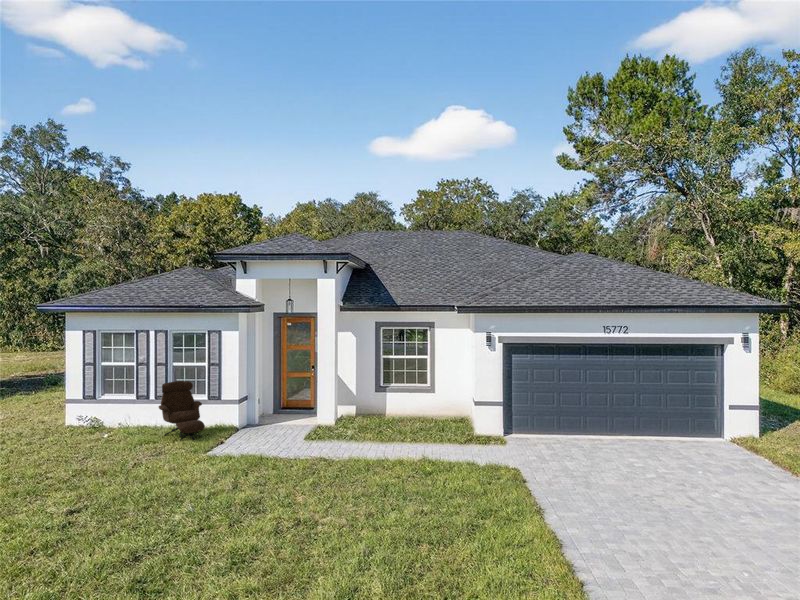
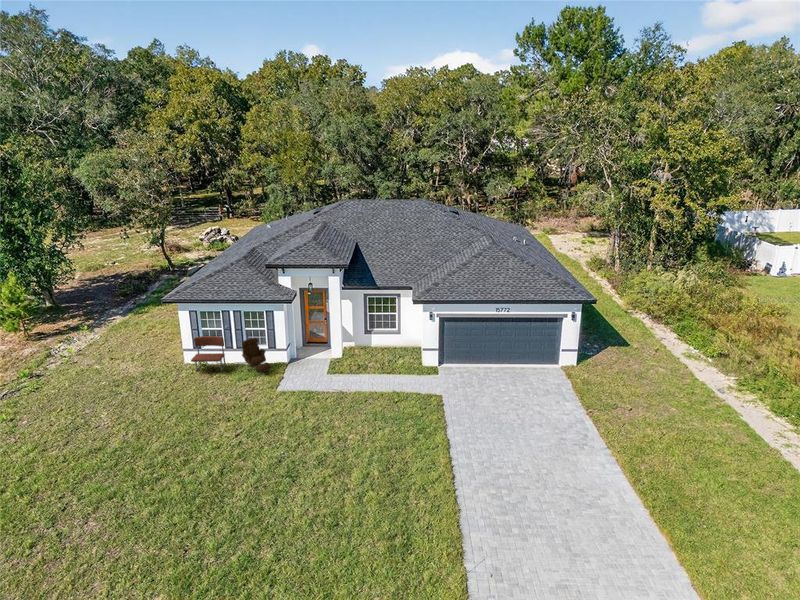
bench: none [67,375,133,435] -> present [191,336,226,371]

